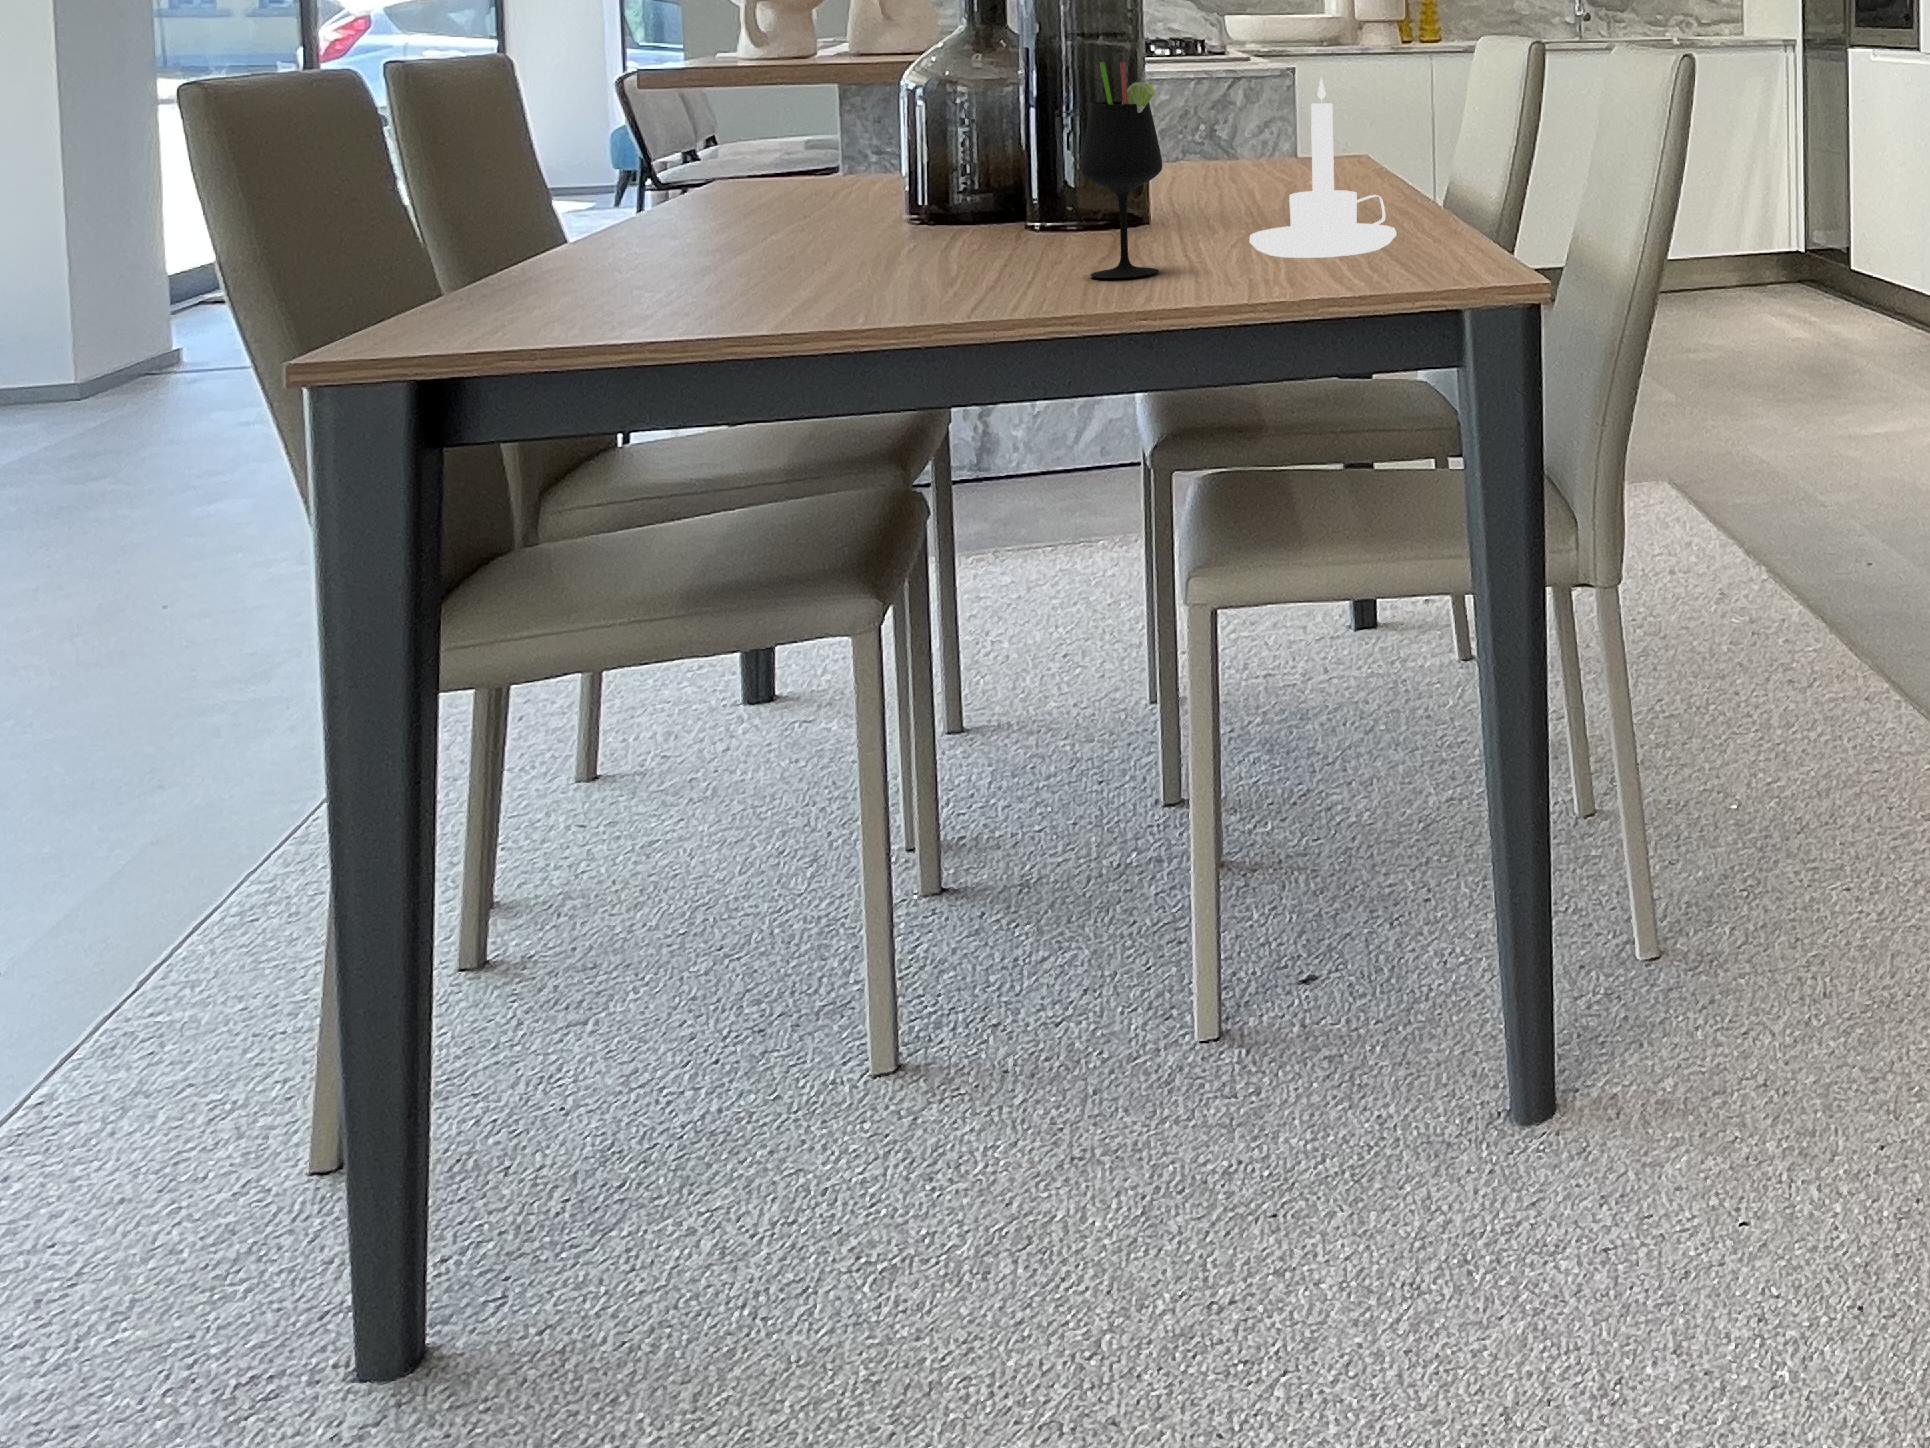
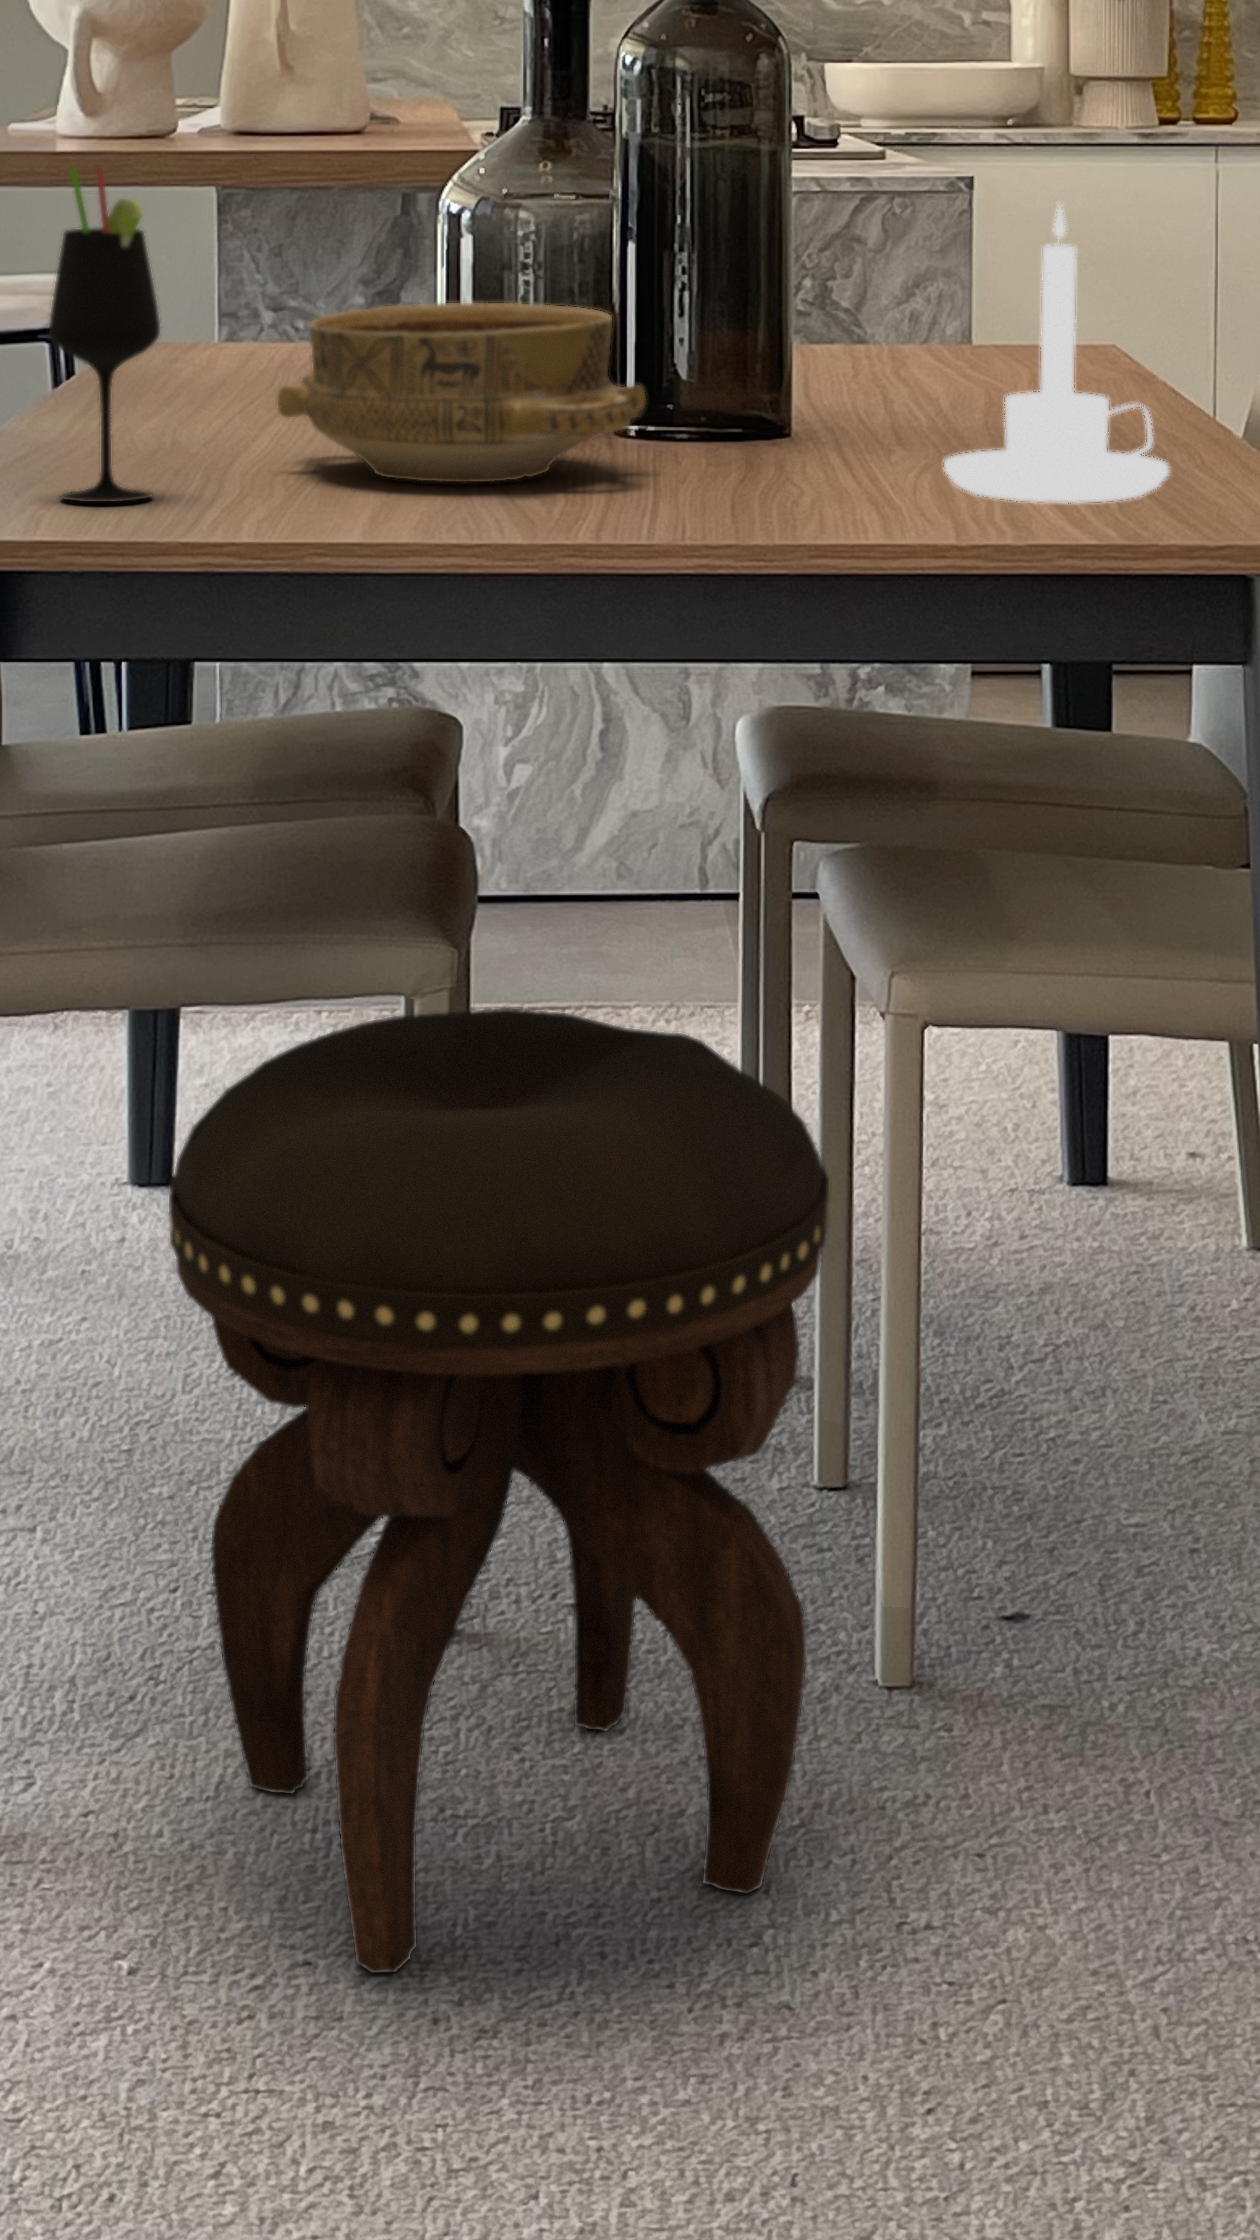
wine glass: present [1081,62,1162,278] -> present [49,168,160,502]
ceramic bowl: none [737,150,1039,273] -> present [278,303,646,482]
footstool: none [606,622,1173,1372] -> present [169,1008,829,1973]

